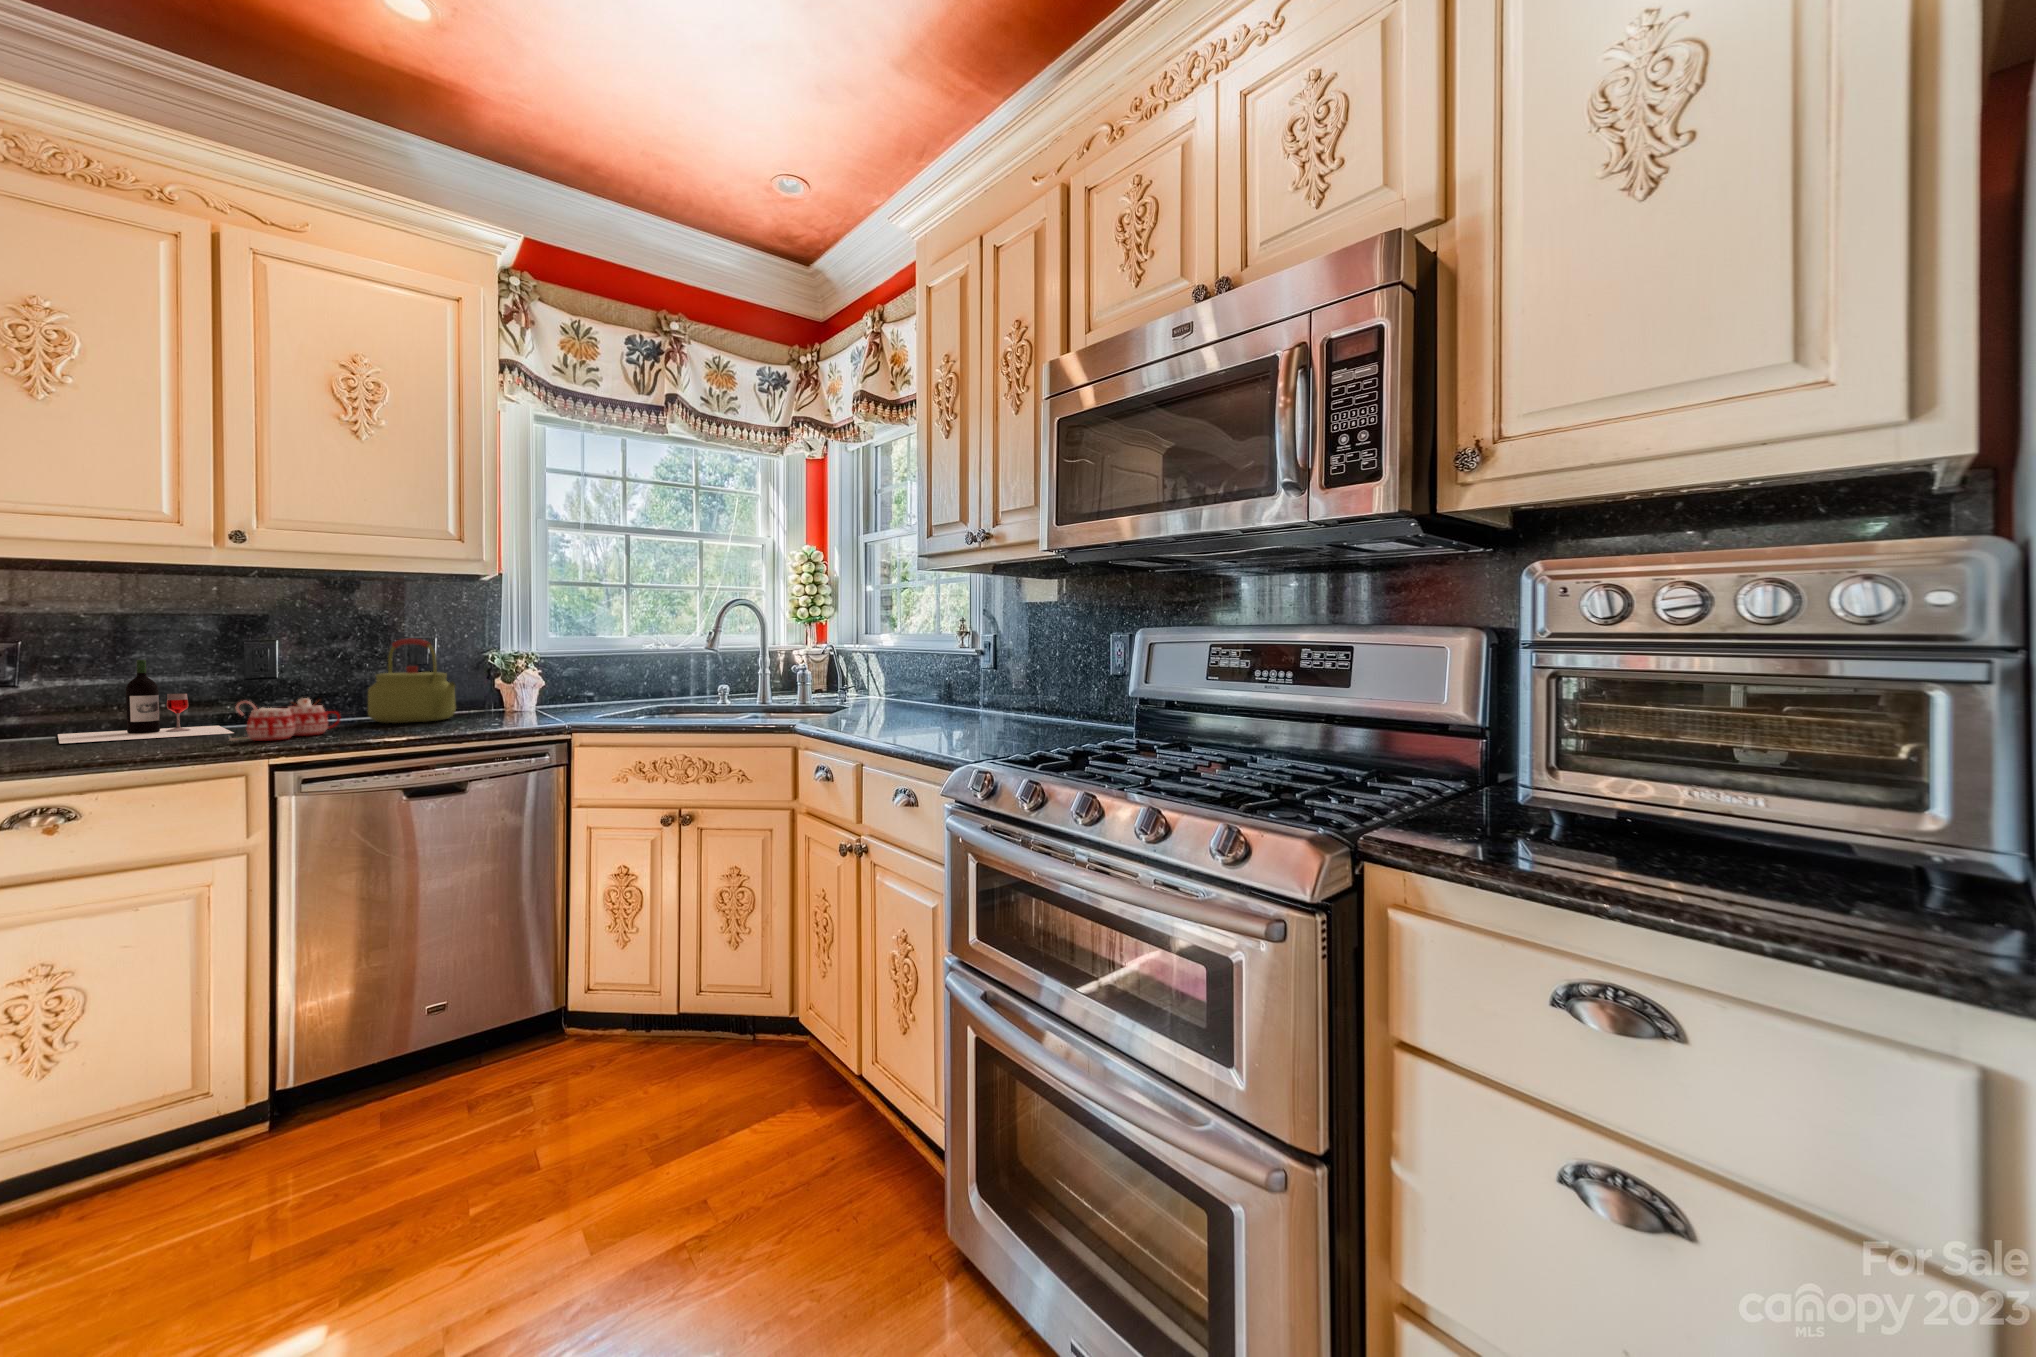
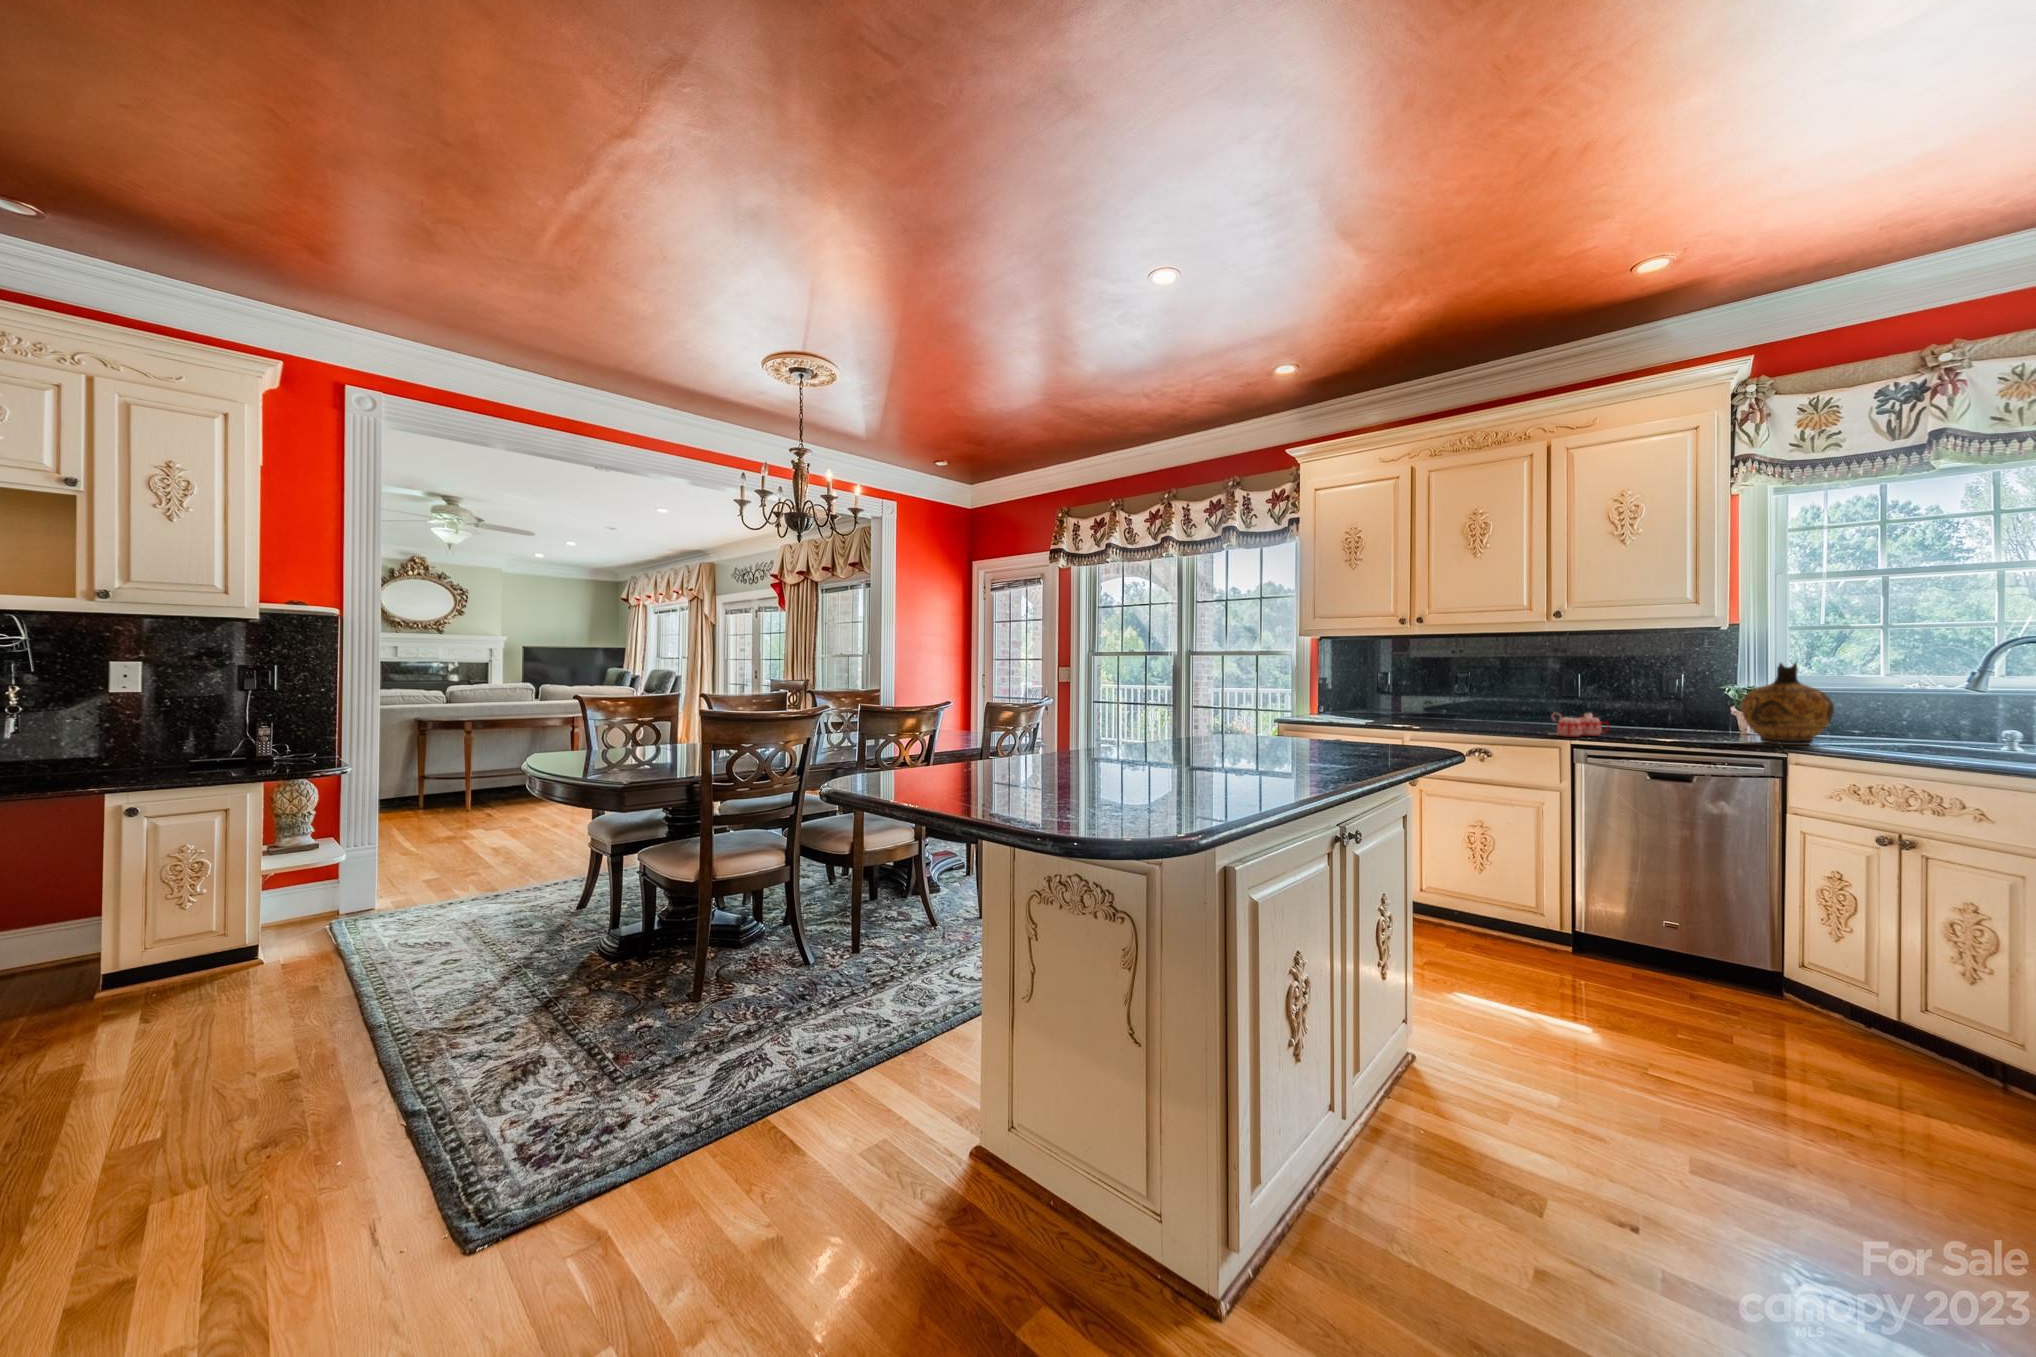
ceramic jug: none [521,621,614,723] -> present [1741,663,1834,745]
kettle: present [368,639,456,723] -> none [1629,675,1694,734]
wine bottle: present [58,660,233,744] -> none [1473,687,1551,731]

